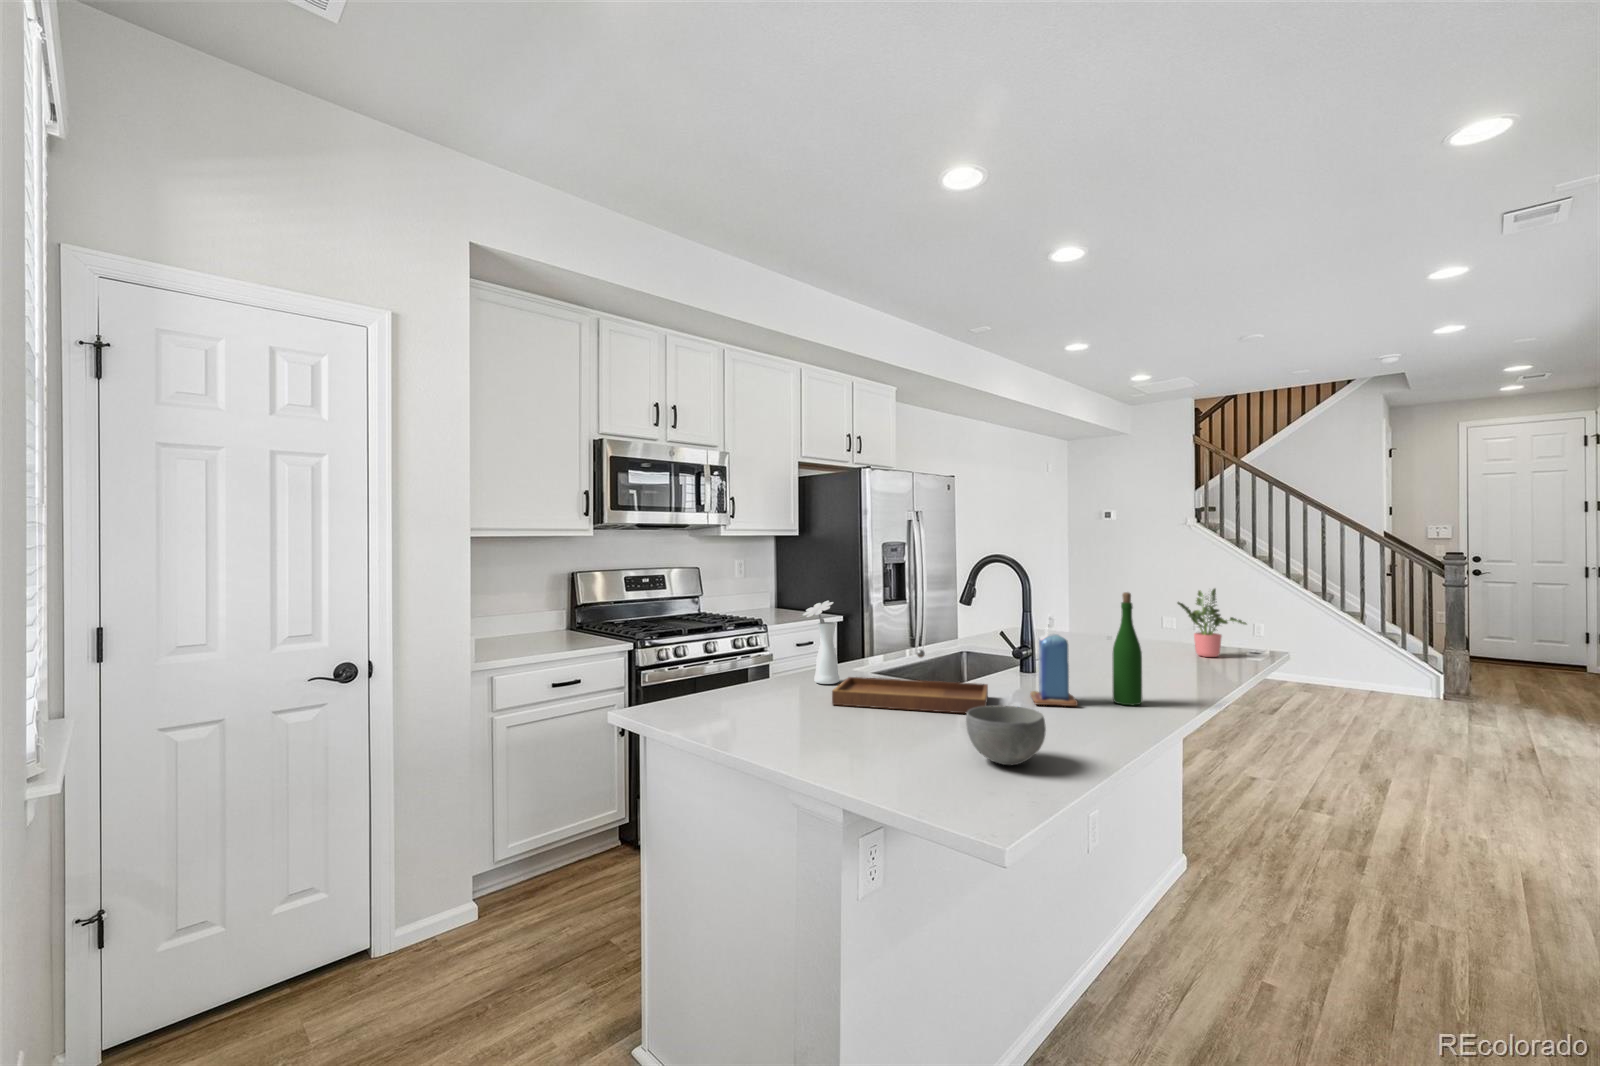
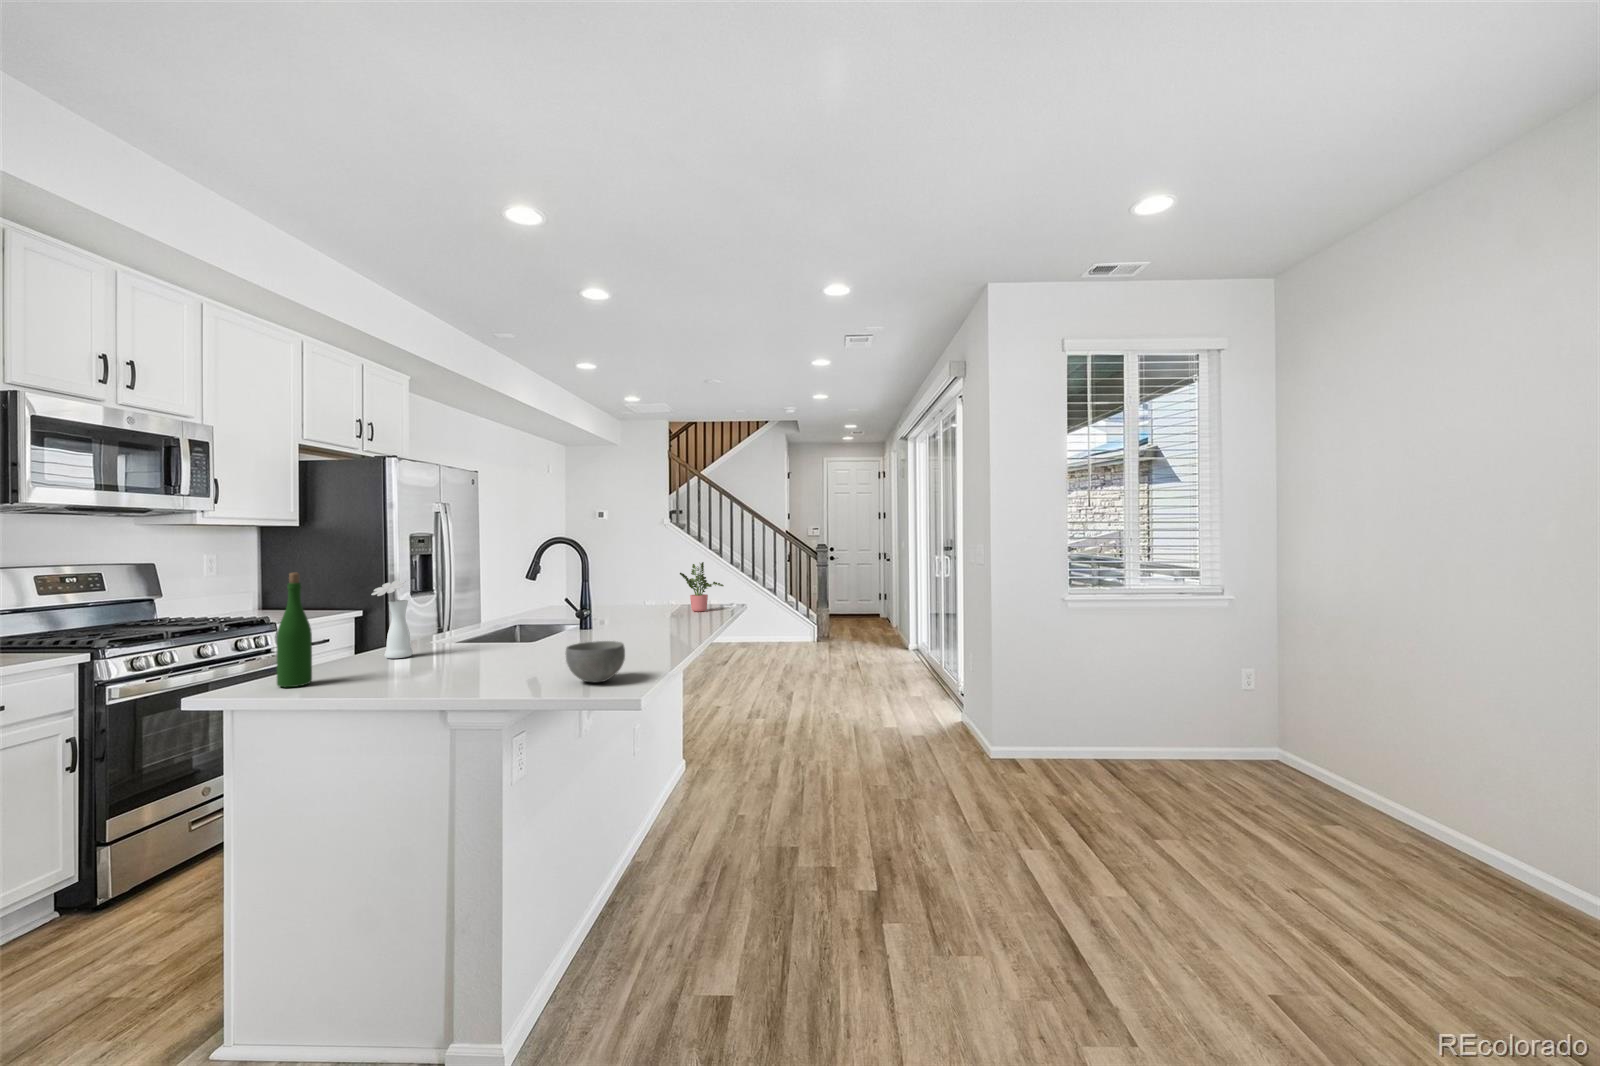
wine bottle: present [1113,592,1142,705] -> present [277,573,312,687]
candle: present [1030,628,1078,706] -> none [590,590,628,649]
tray: present [832,650,988,713] -> none [420,615,563,670]

